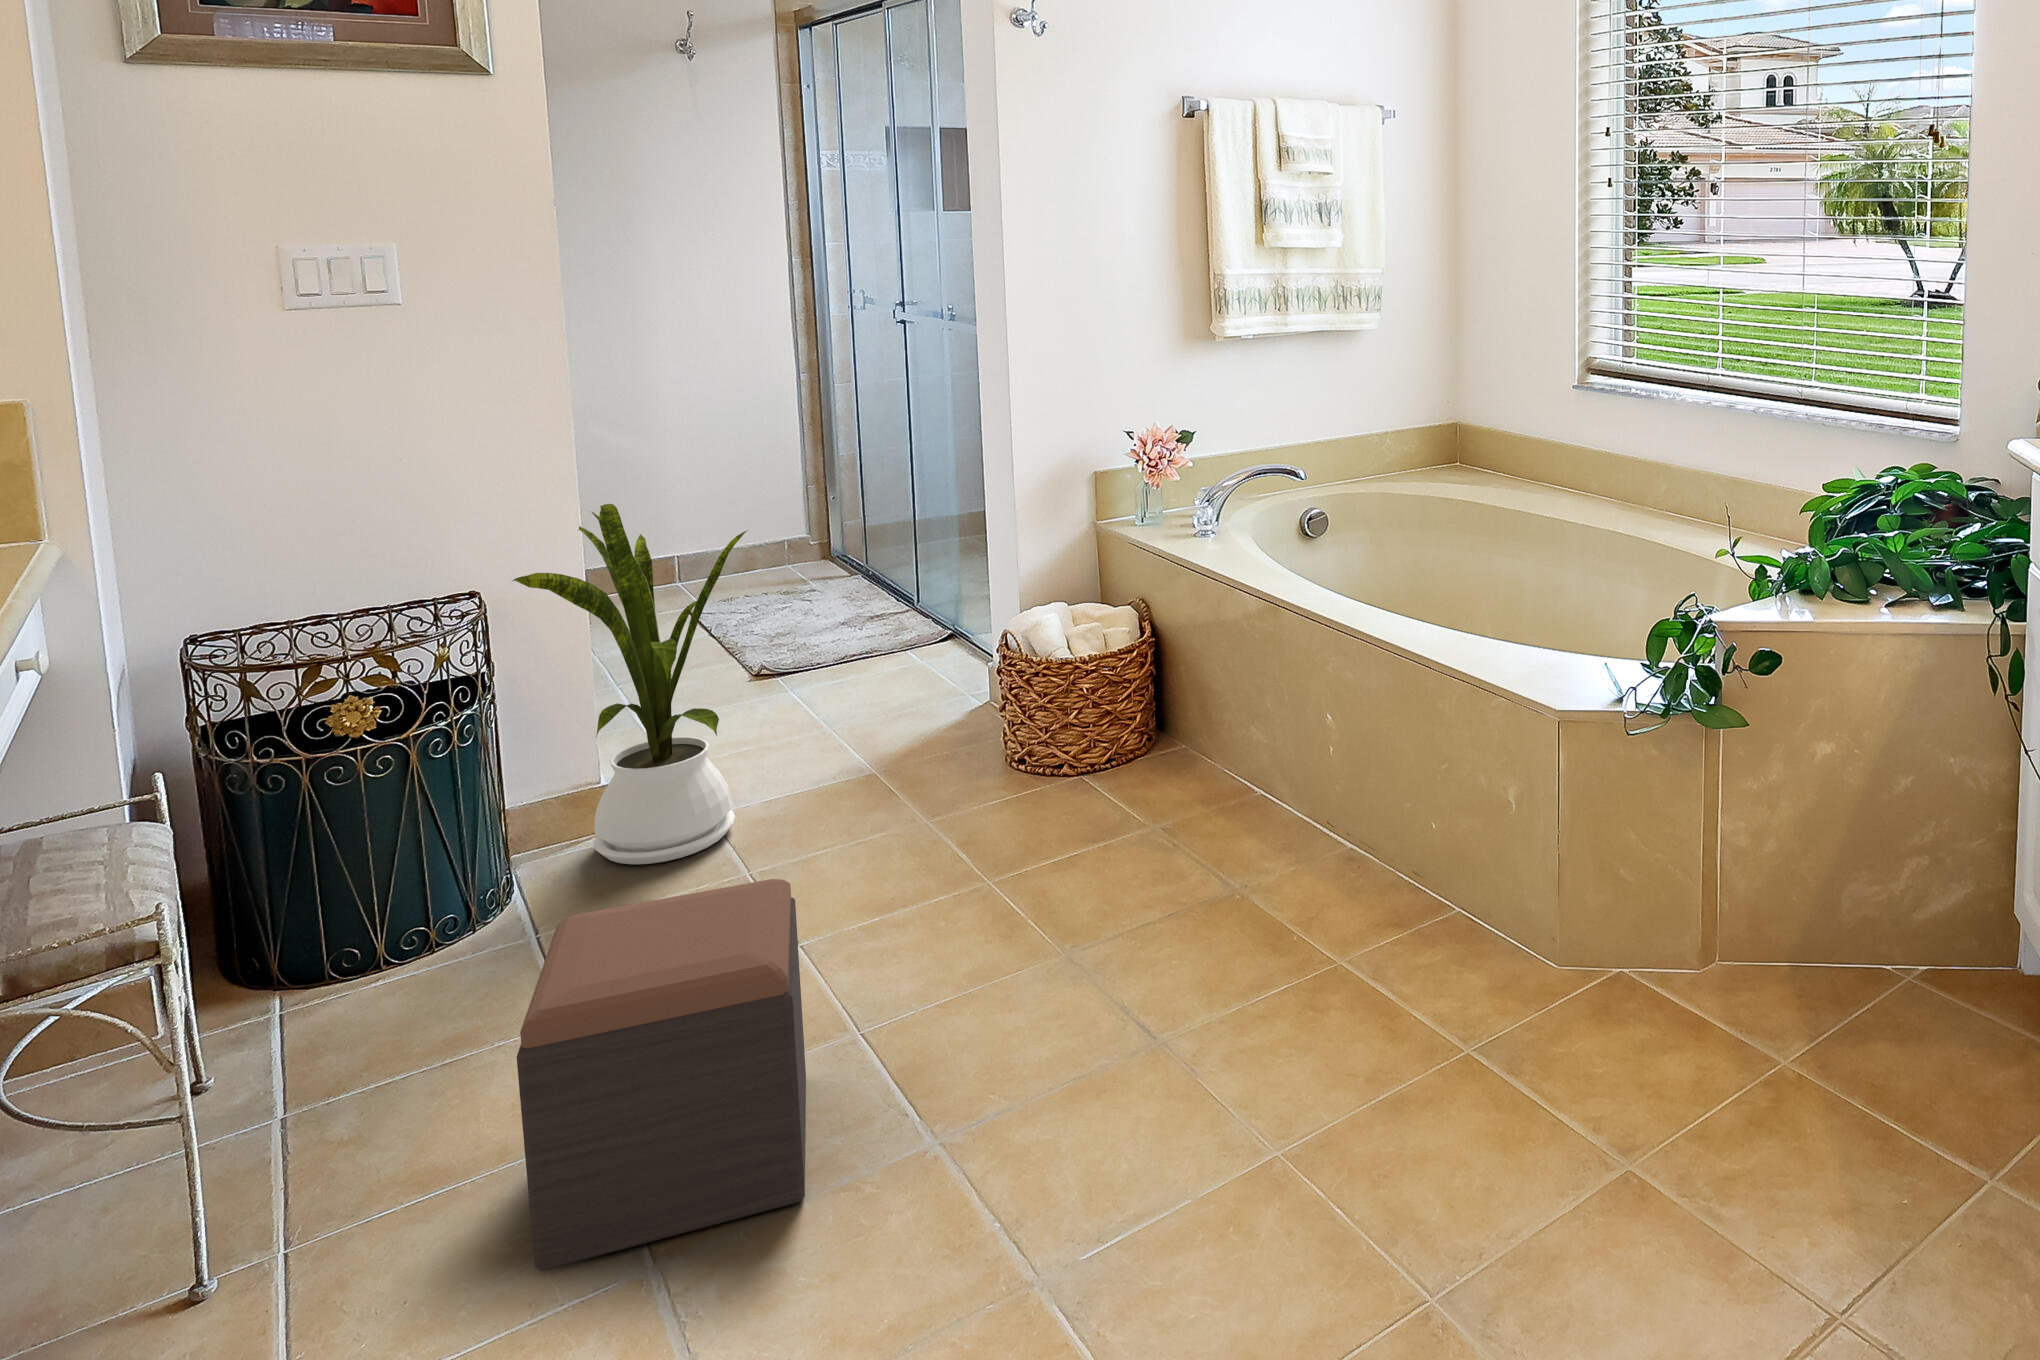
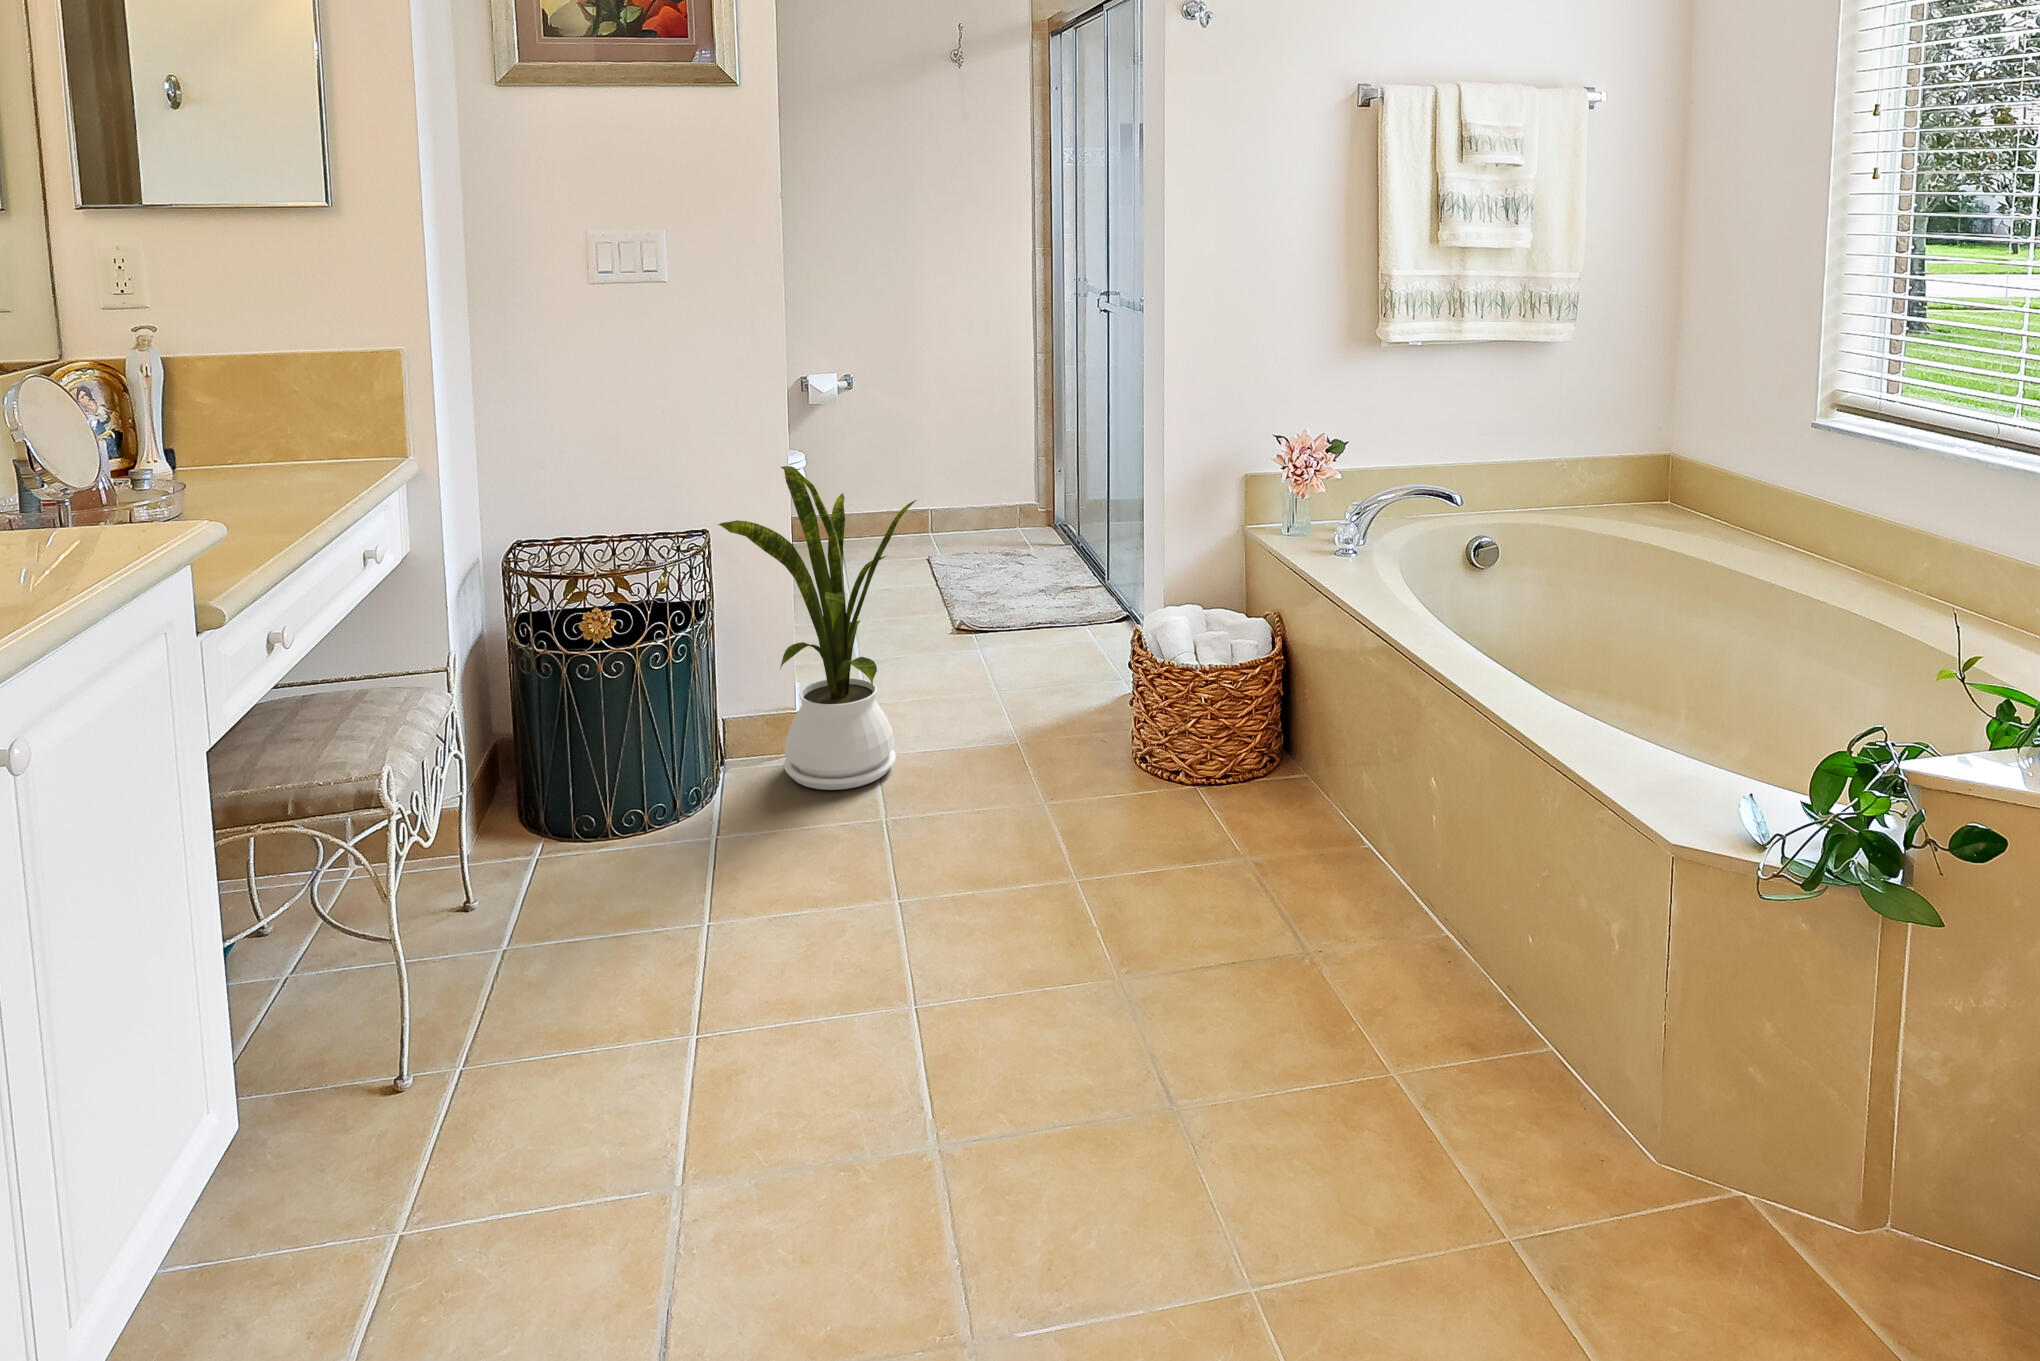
footstool: present [517,879,806,1271] -> none [569,841,849,1173]

